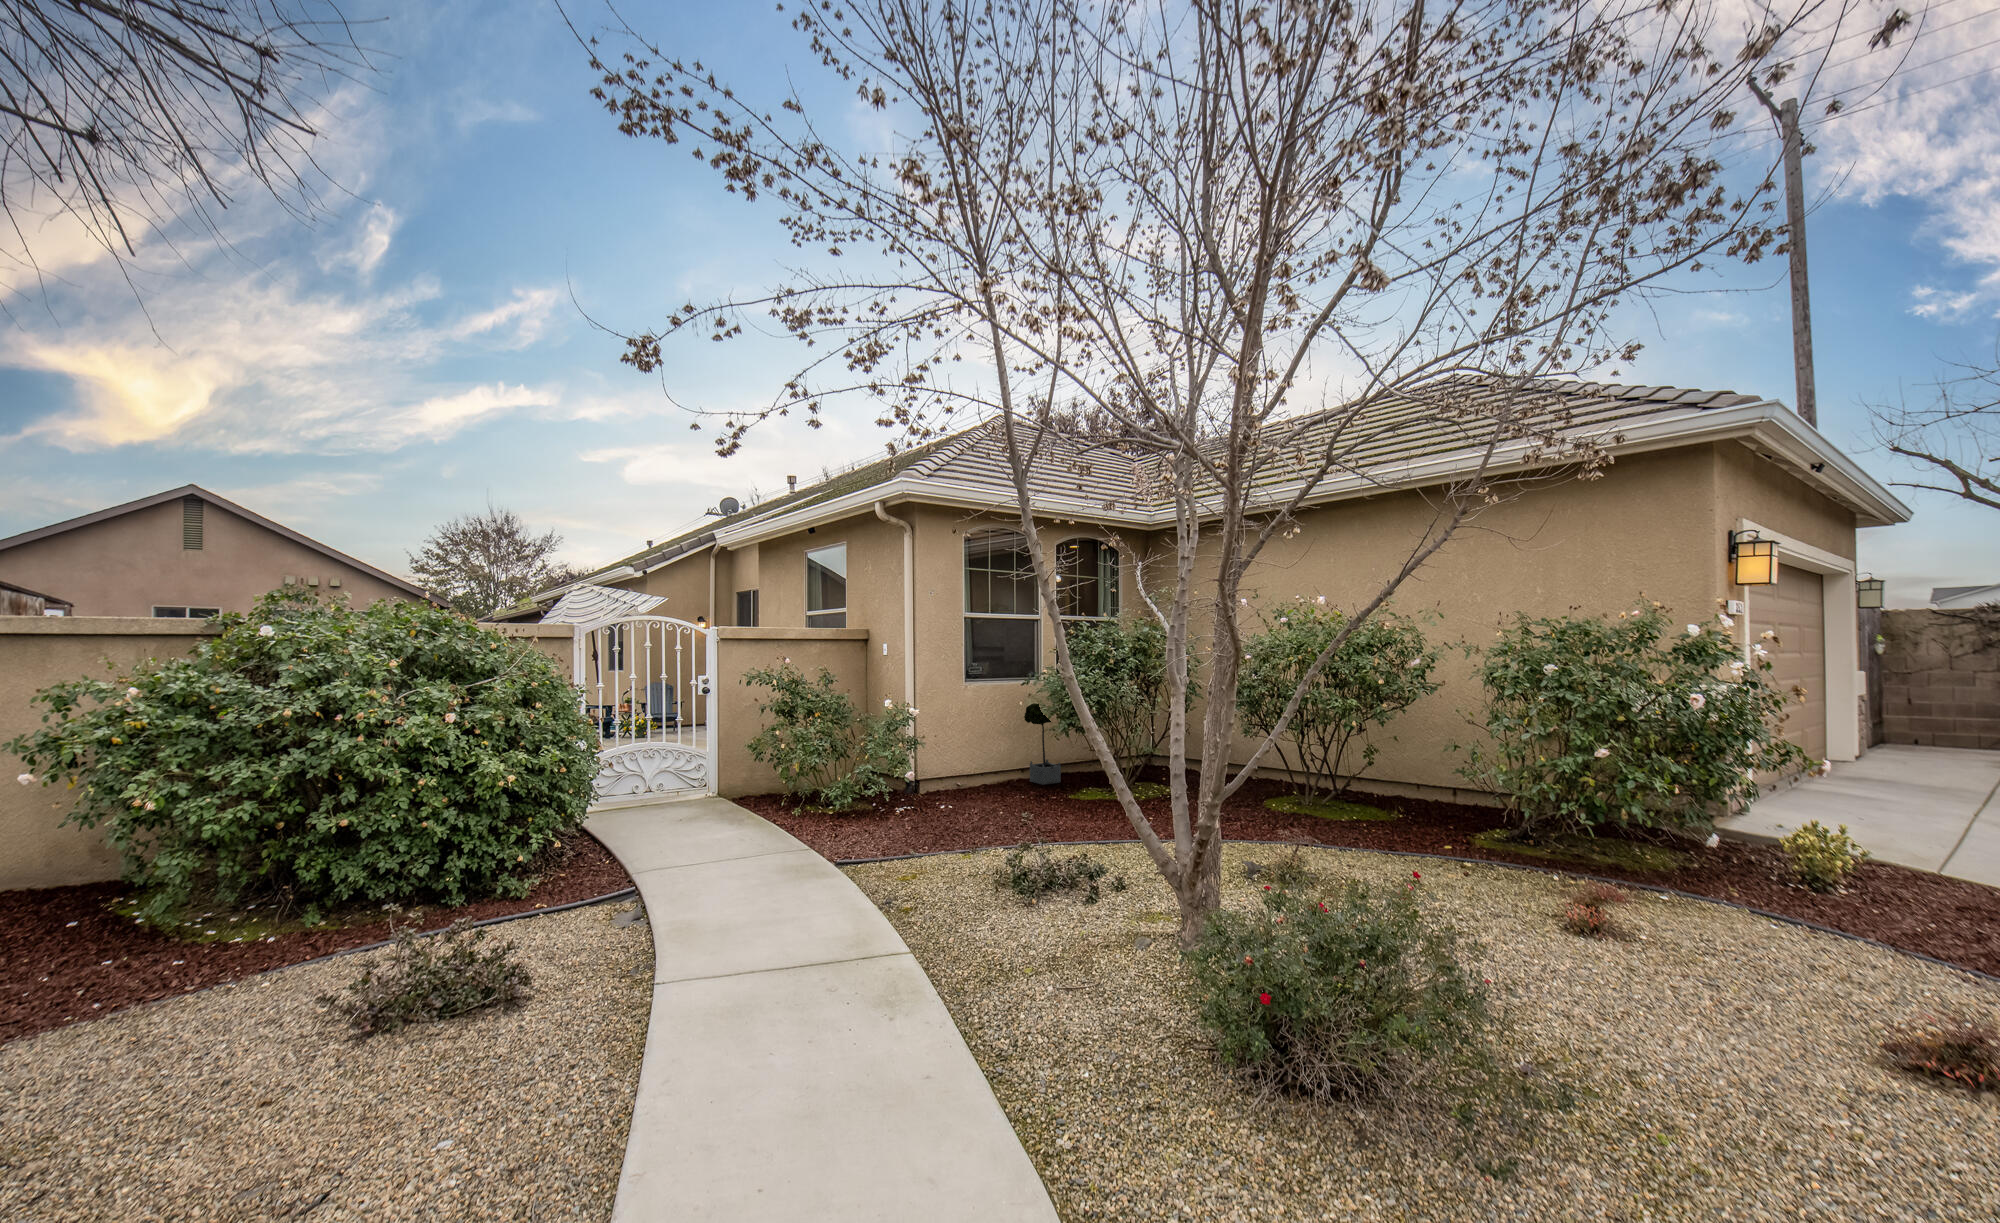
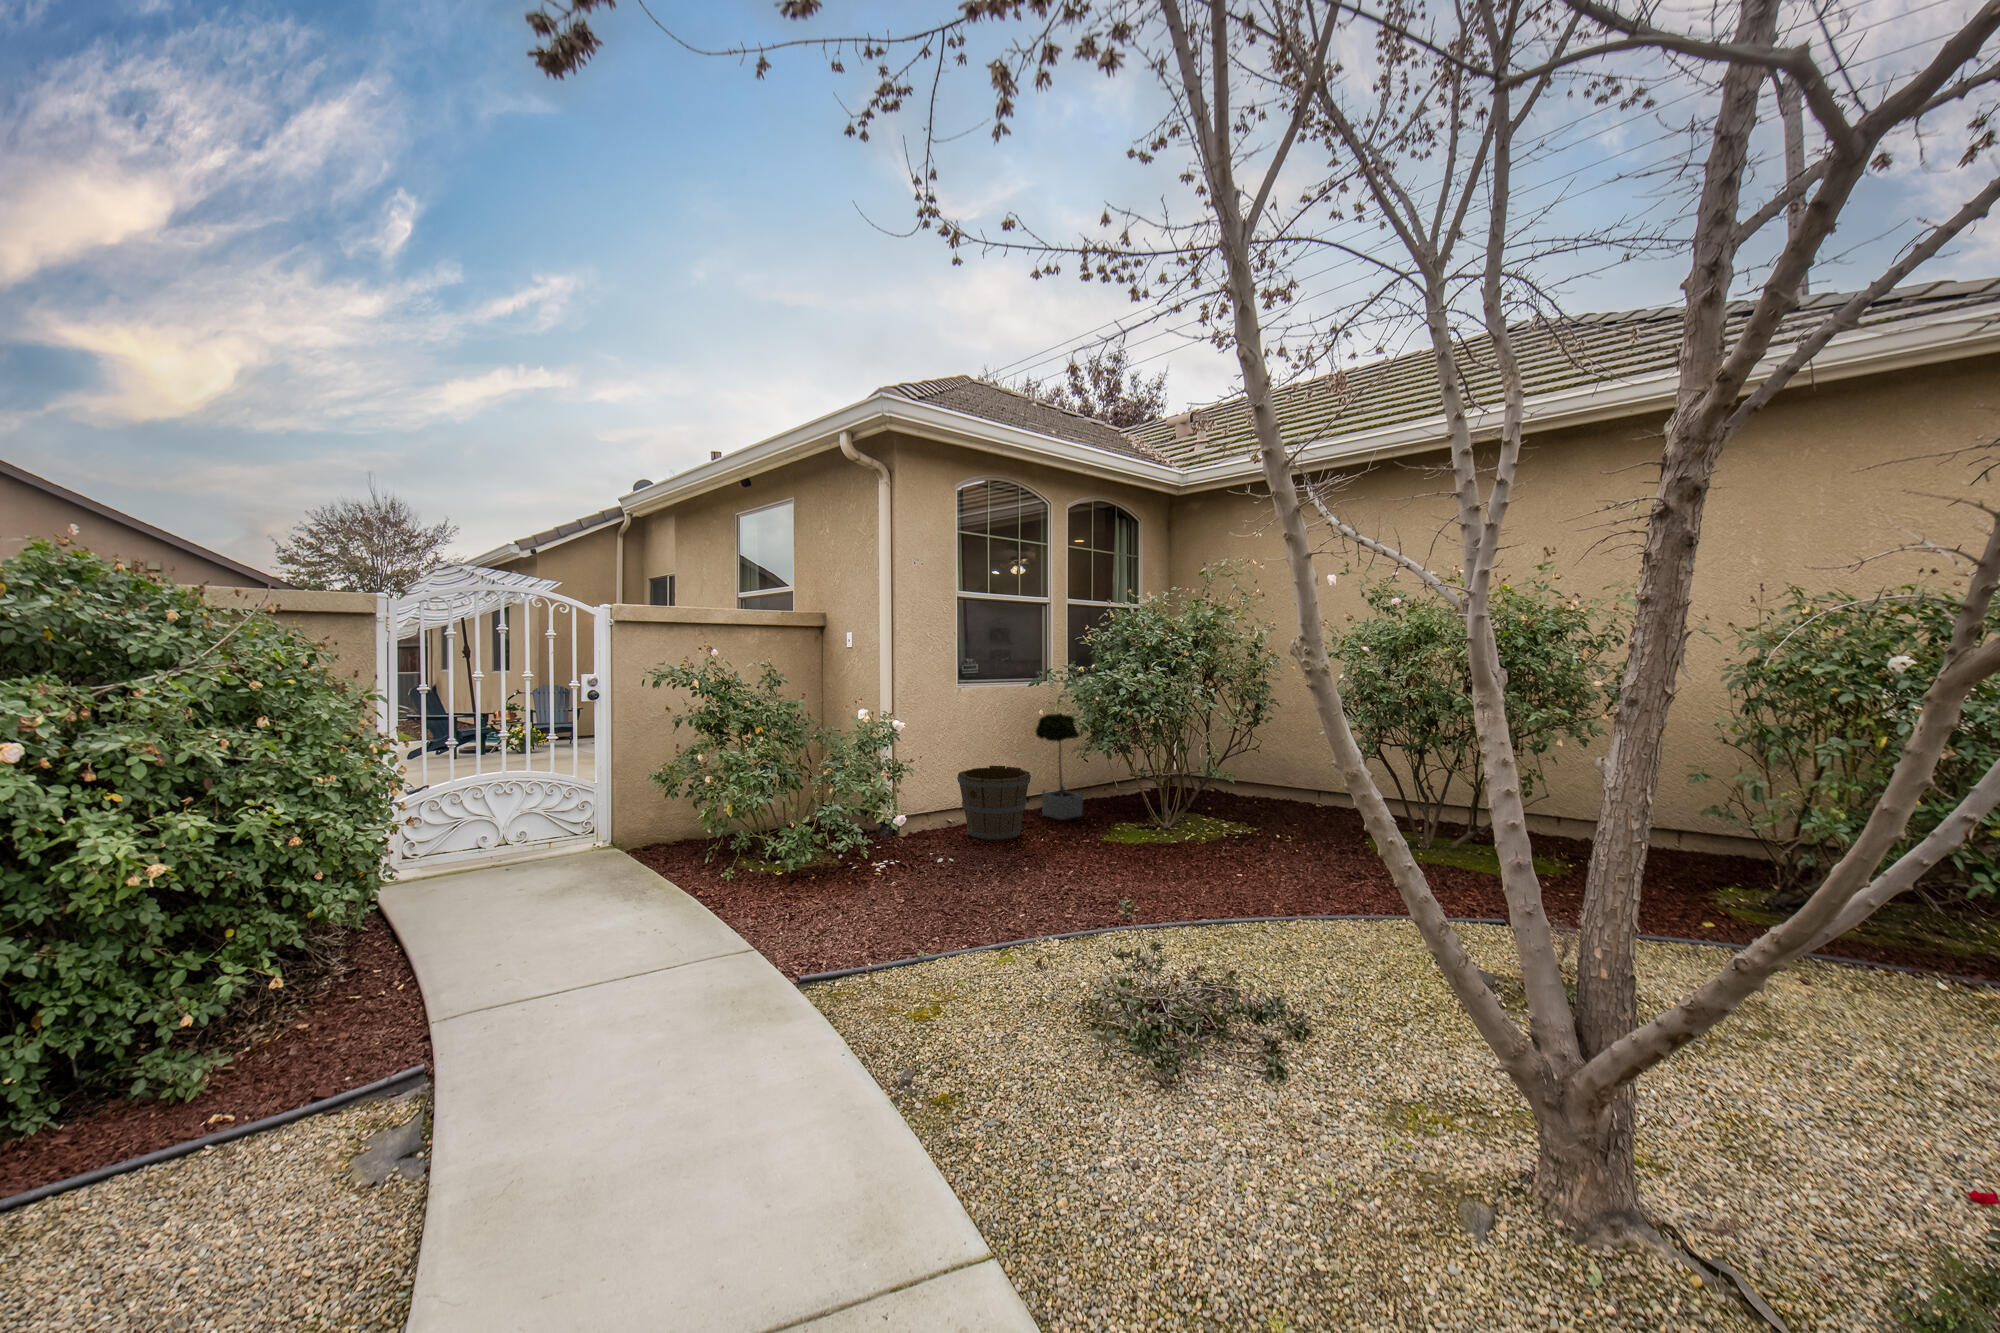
wooden bucket: none [961,742,1016,796] -> present [957,766,1031,840]

